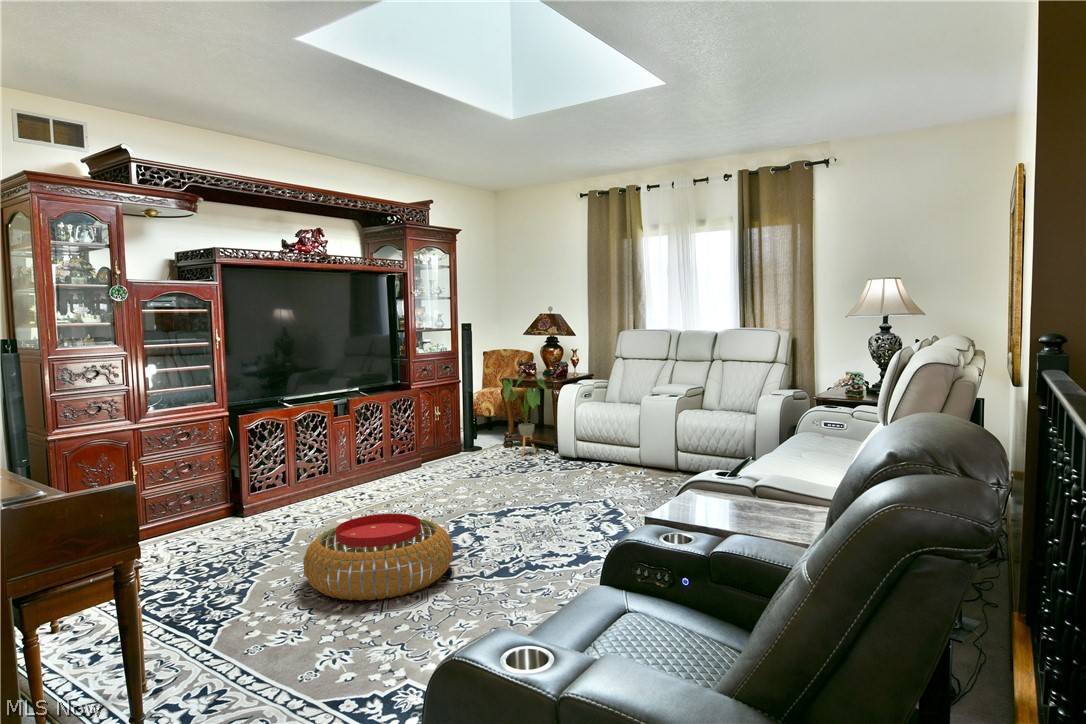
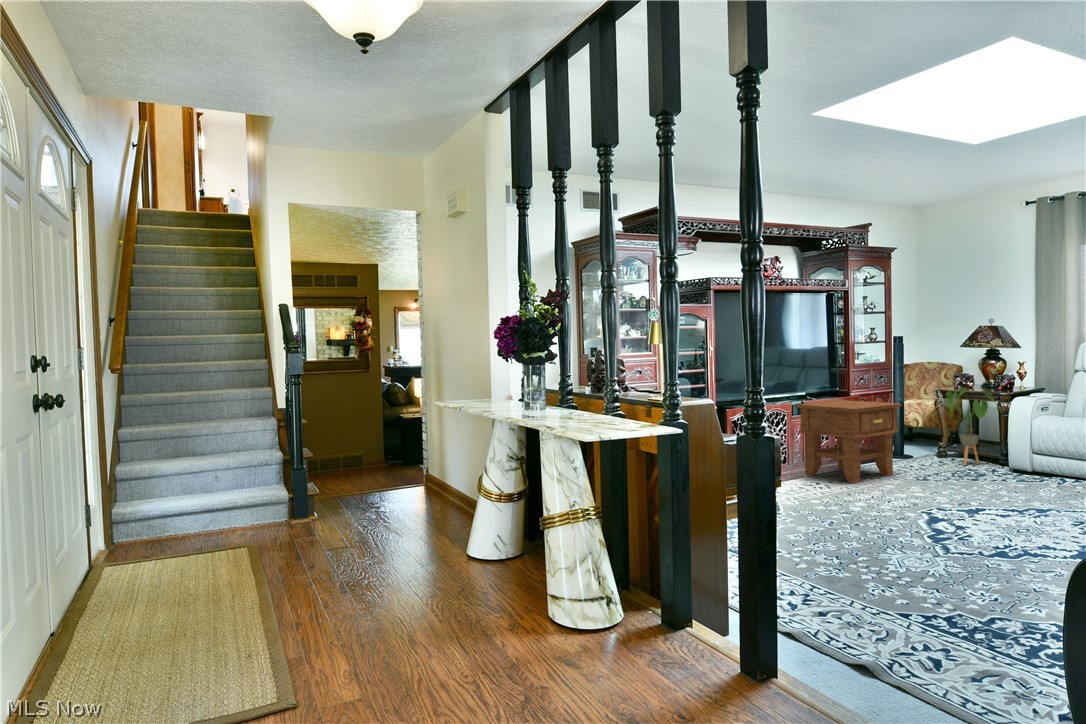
side table: none [338,395,452,491] -> present [796,400,901,483]
pouf: present [303,514,453,601] -> none [833,494,965,558]

